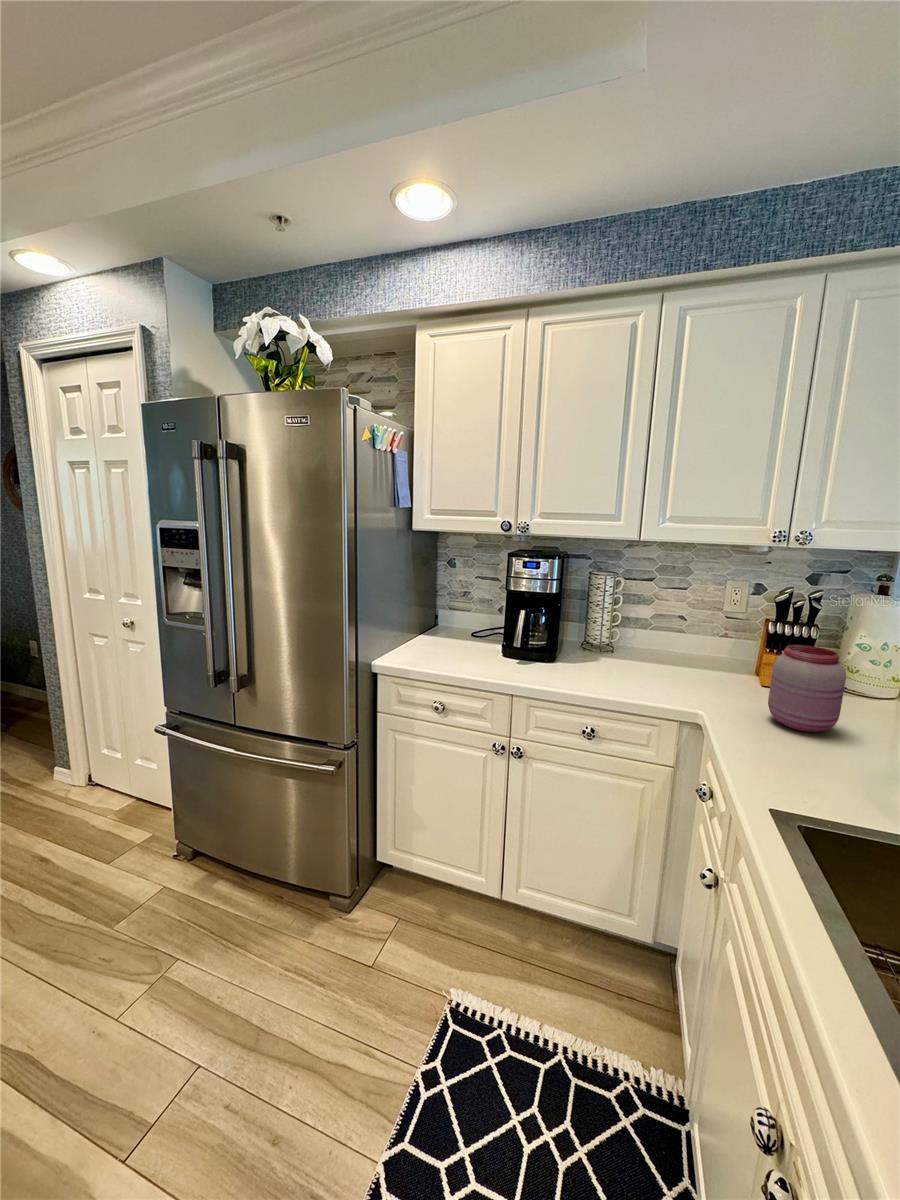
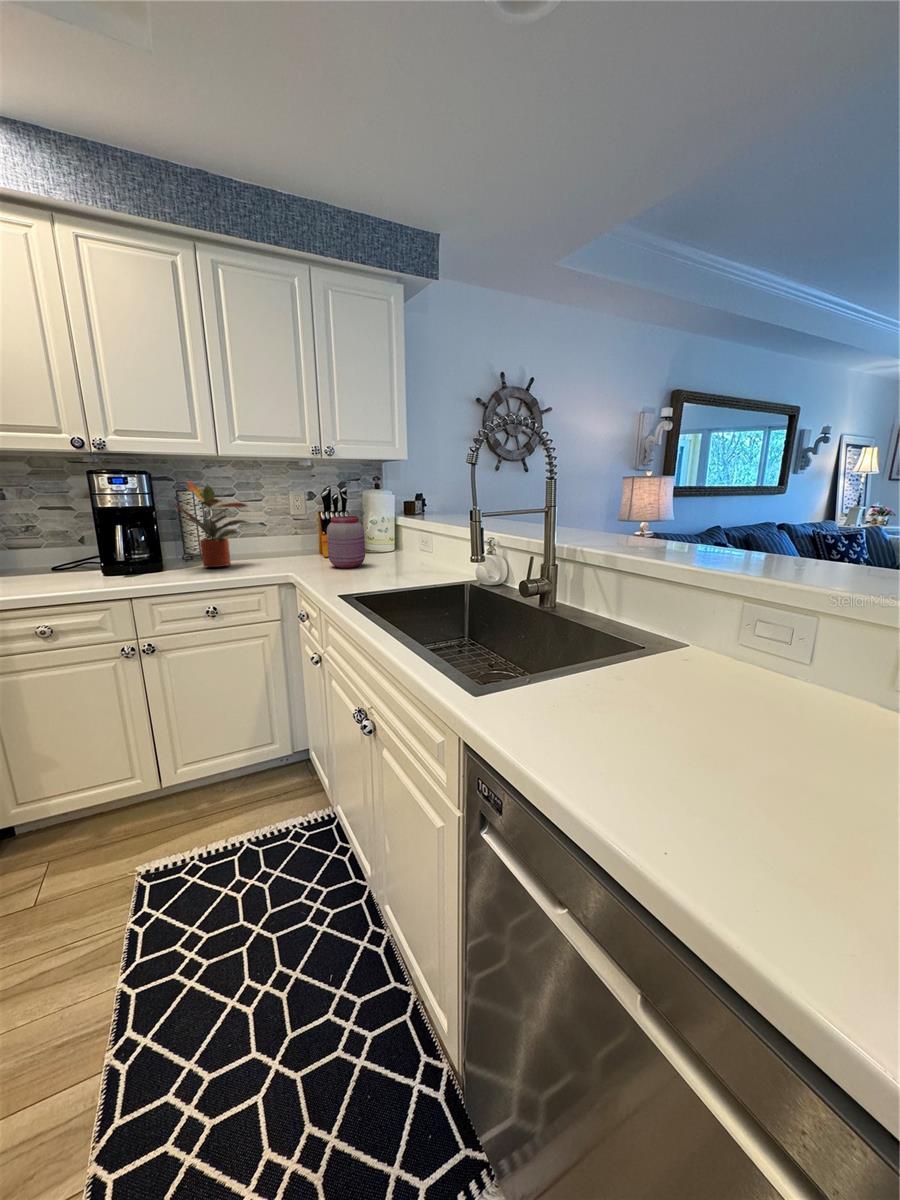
potted plant: none [579,568,664,674] -> present [173,481,249,567]

